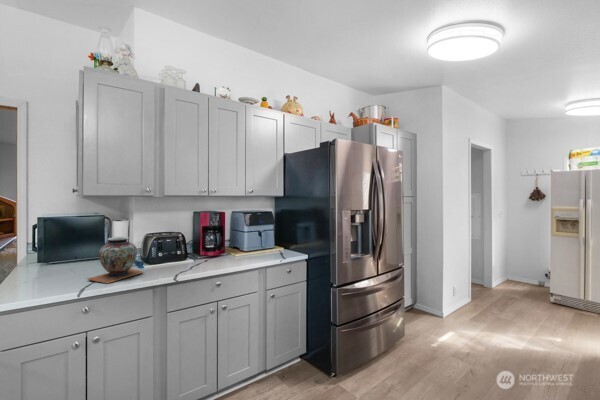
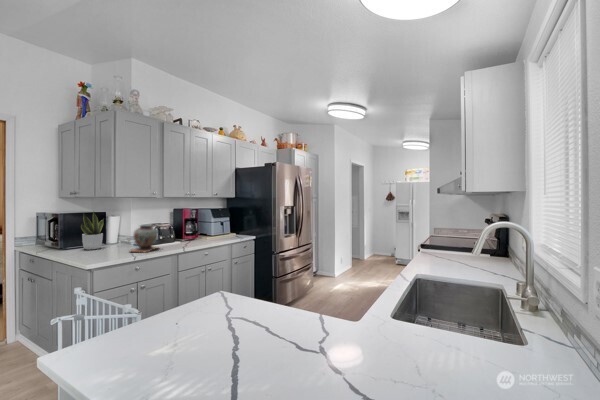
potted plant: none [45,213,90,269] -> present [81,212,104,250]

